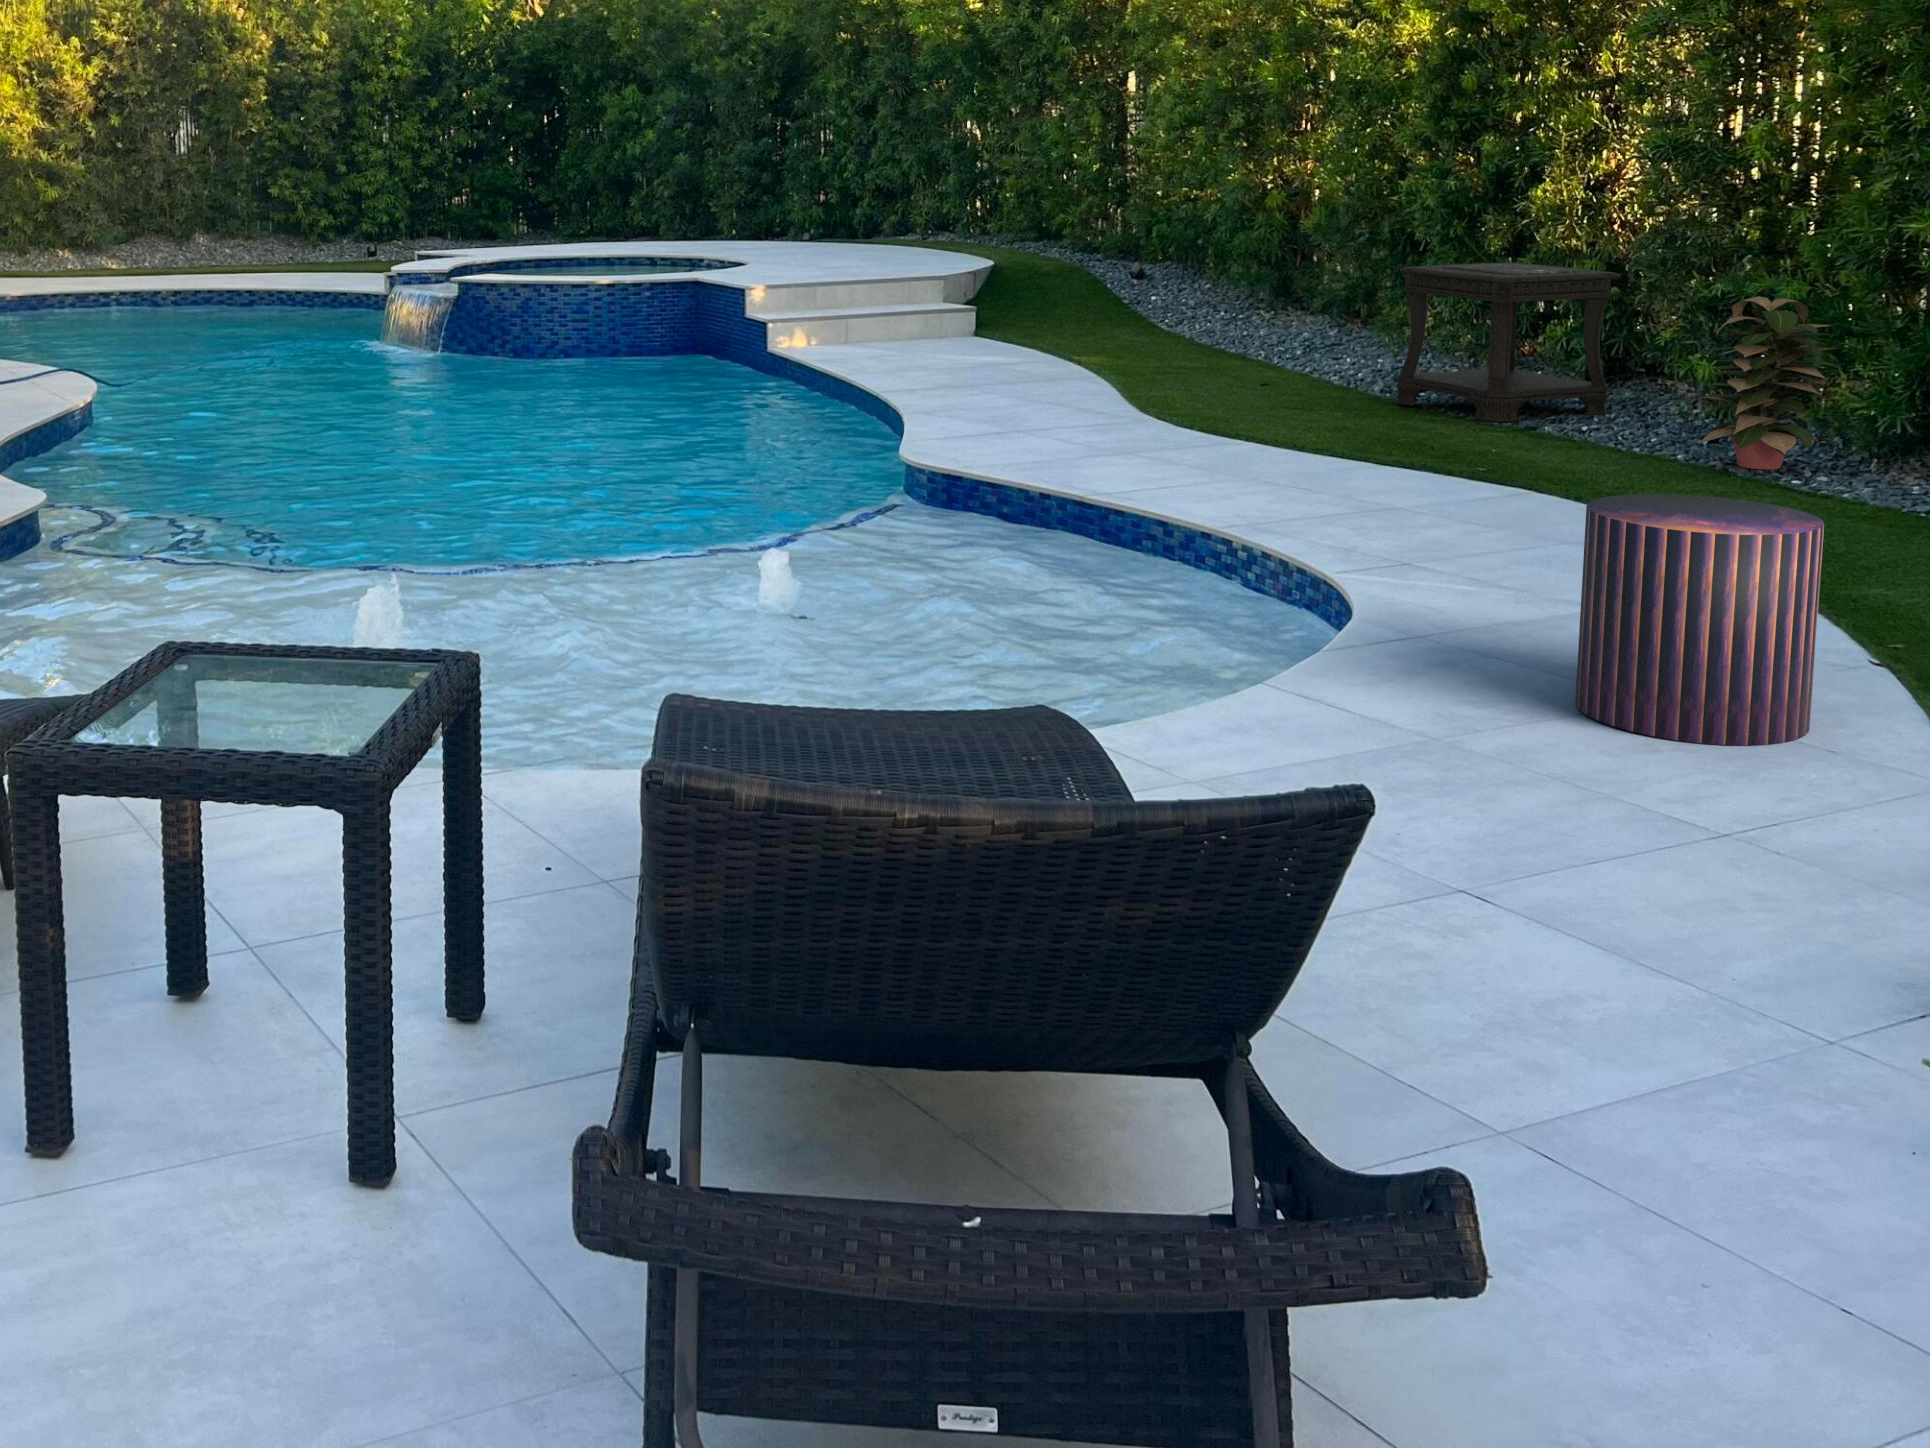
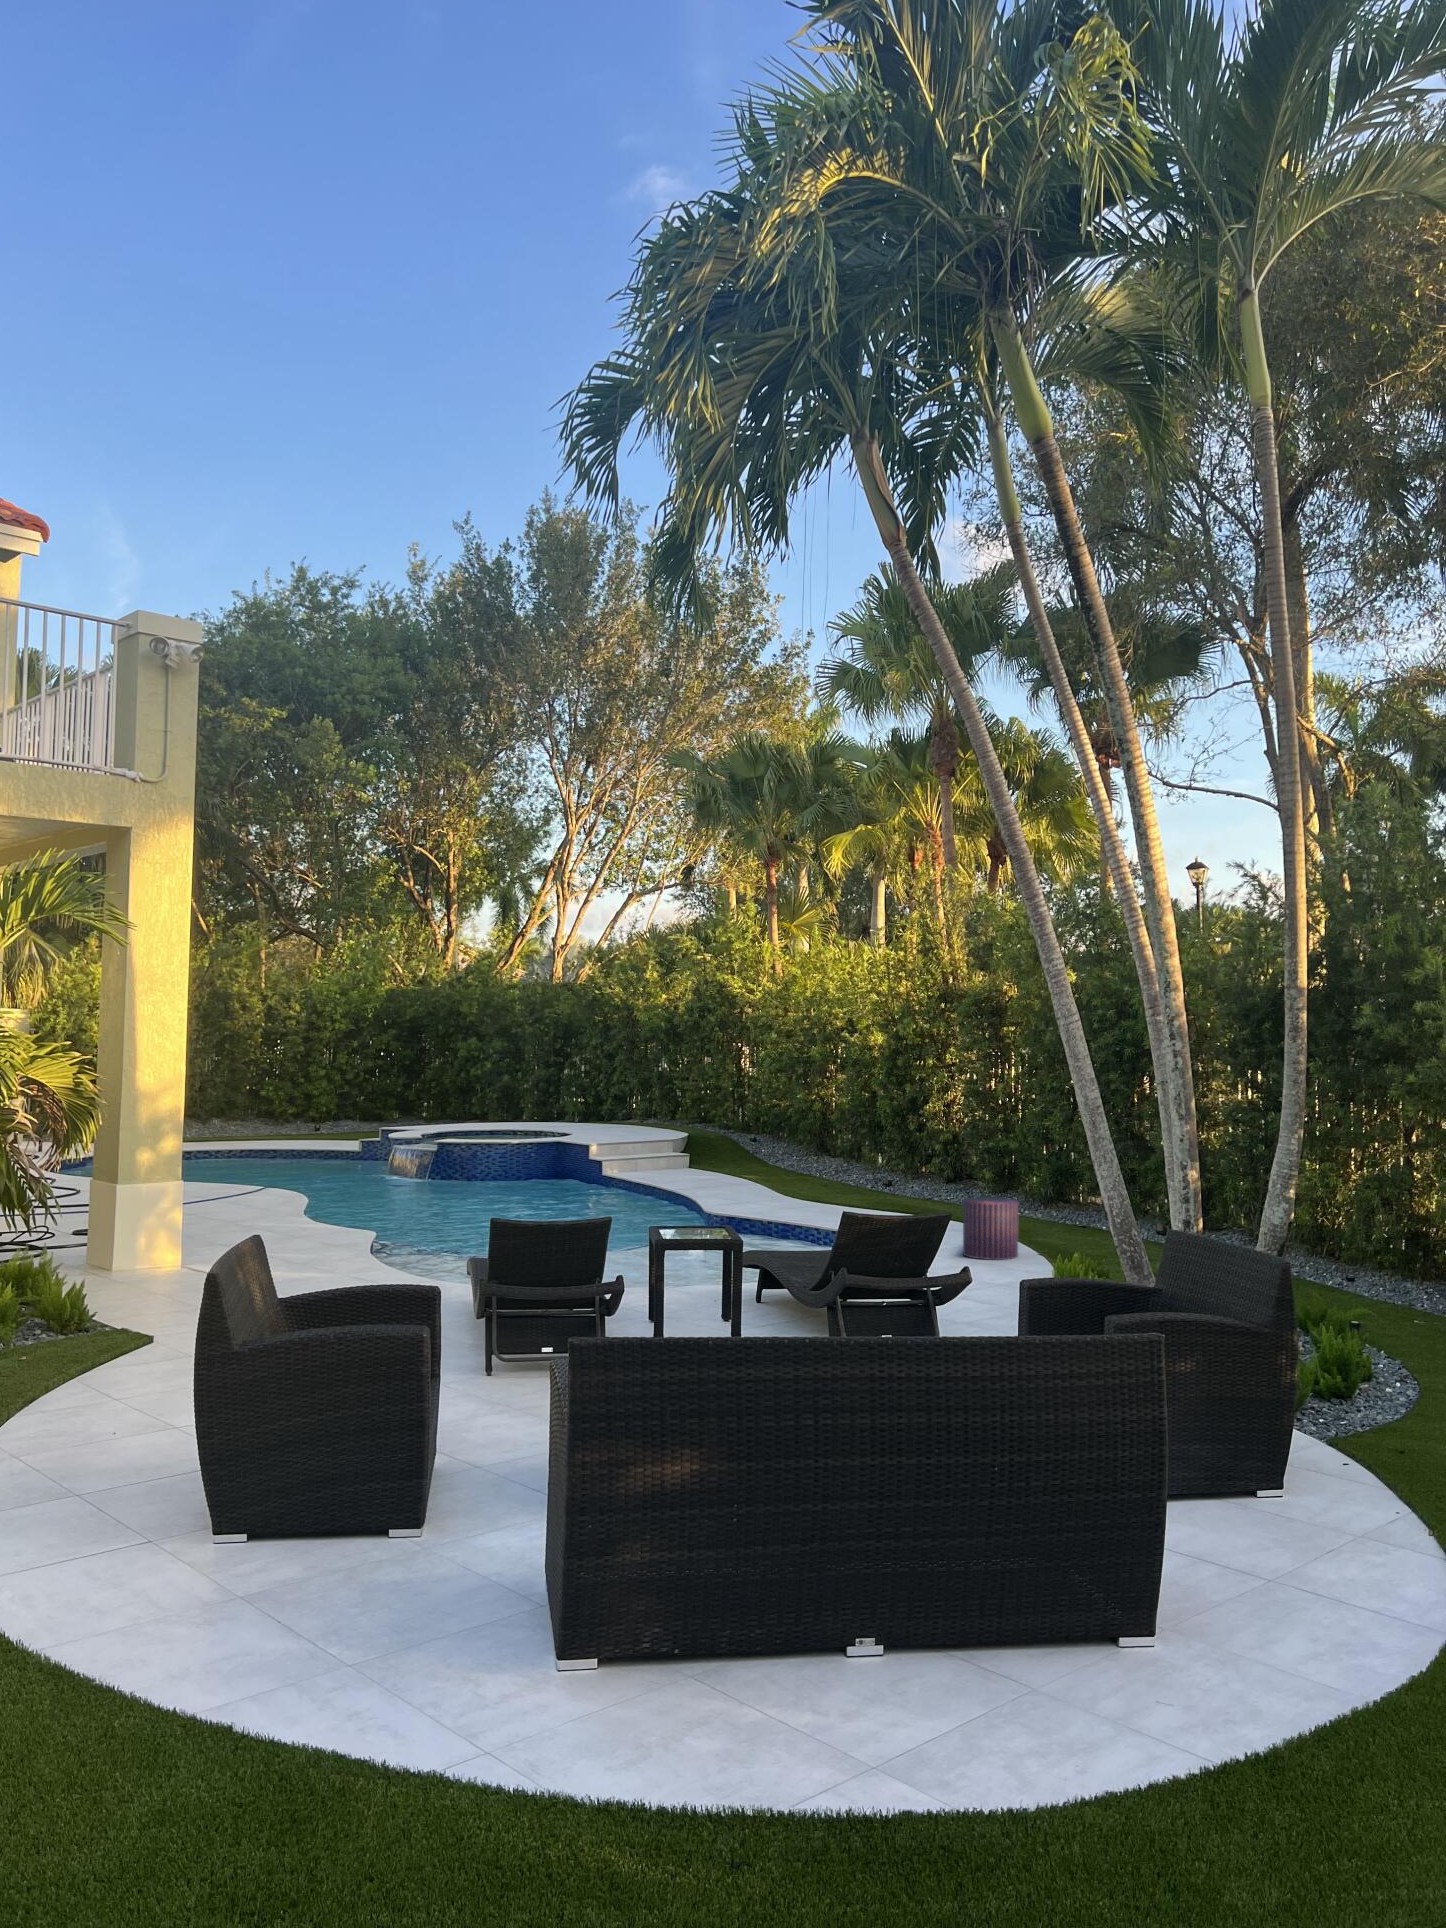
side table: present [1397,263,1621,422] -> none [881,1132,957,1192]
decorative plant: present [1698,296,1842,469] -> none [985,1144,1028,1203]

